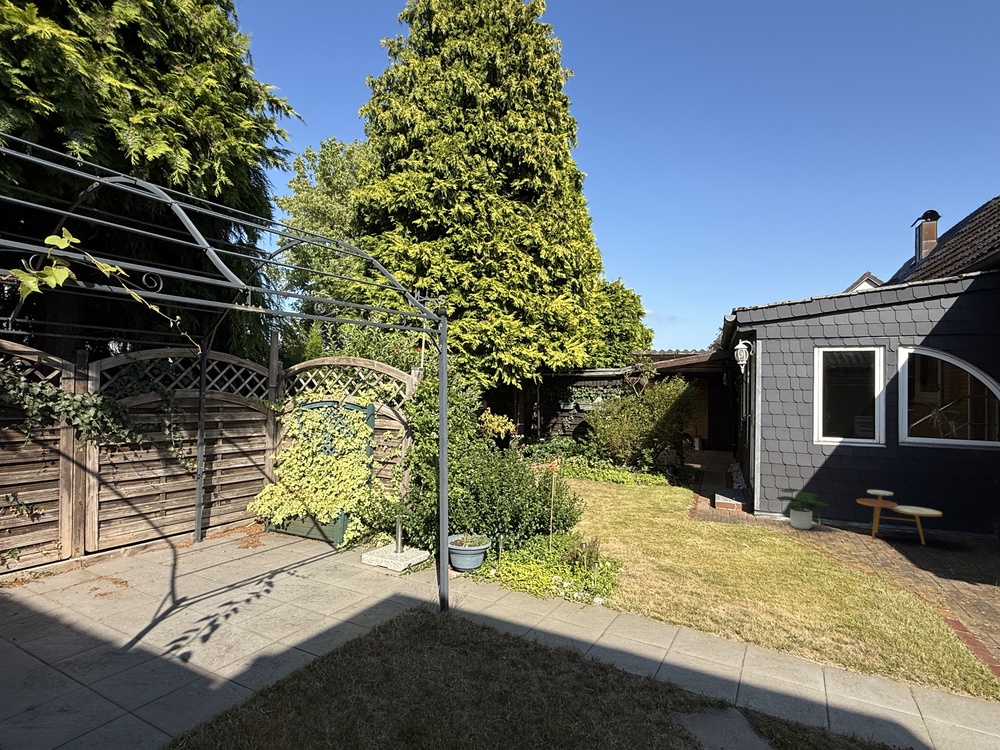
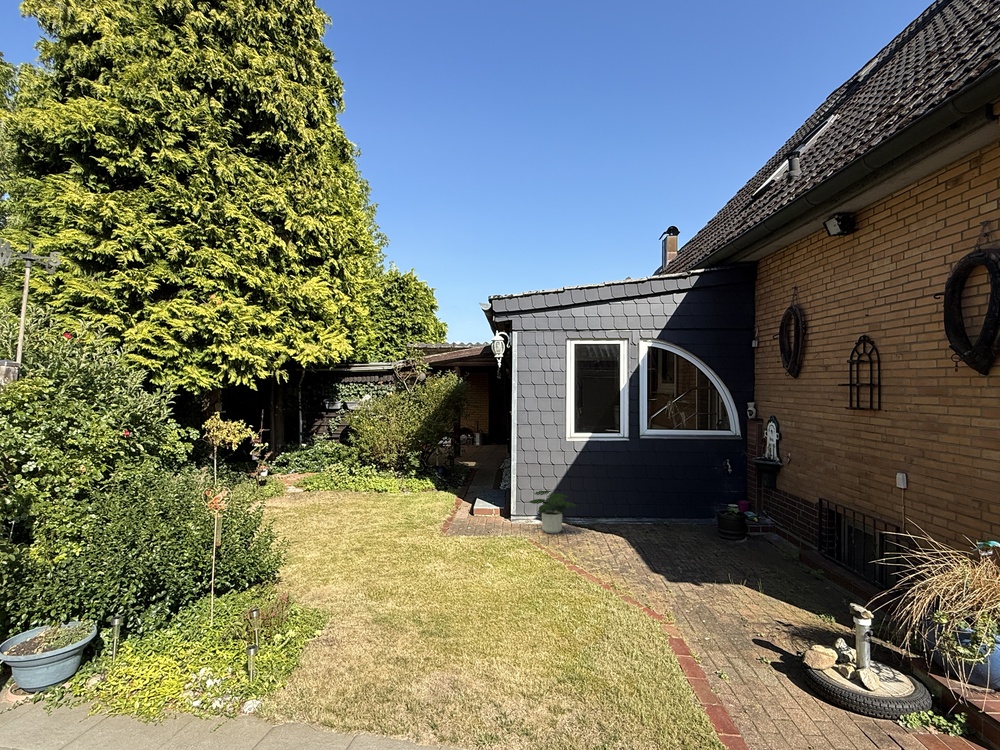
side table: present [857,490,942,545] -> none [601,486,671,538]

